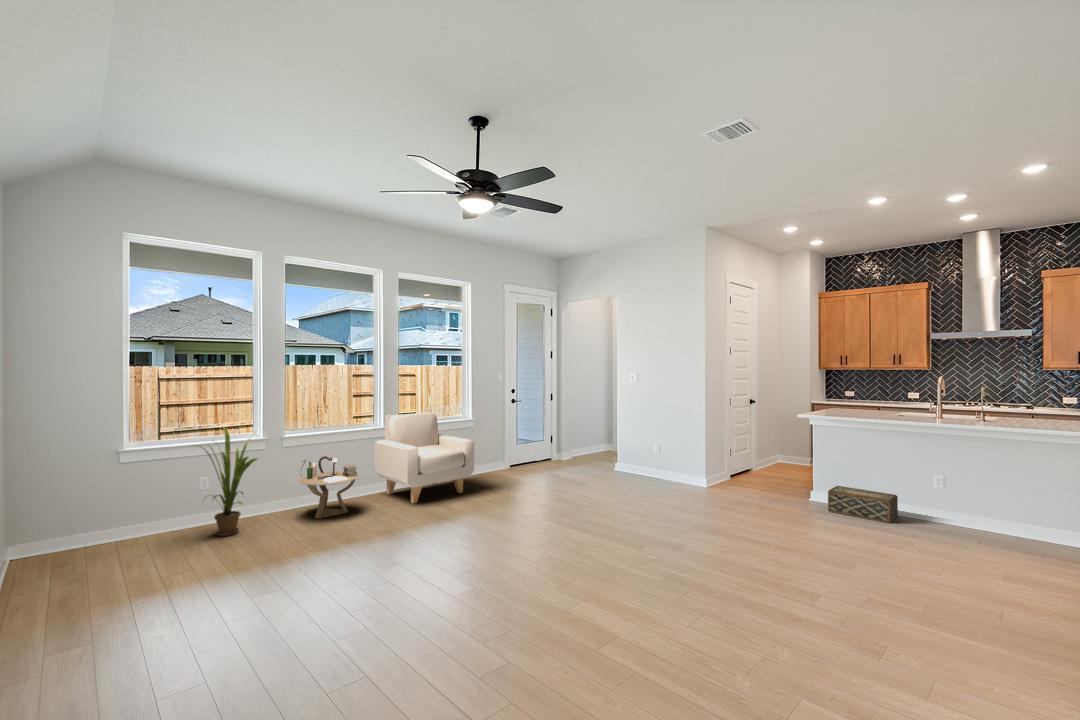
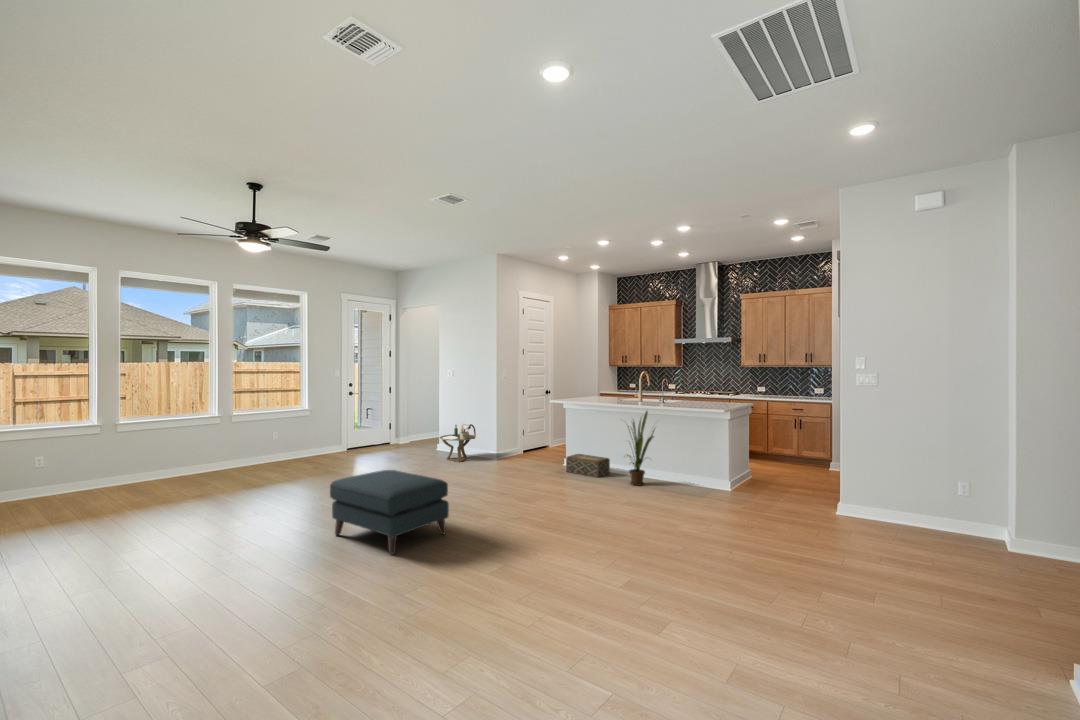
armchair: present [375,412,474,503] -> none [218,404,305,478]
house plant: present [198,427,257,536] -> present [627,411,655,486]
side table: present [299,456,358,518] -> present [440,424,476,462]
ottoman: none [591,516,788,684] -> present [330,470,449,555]

